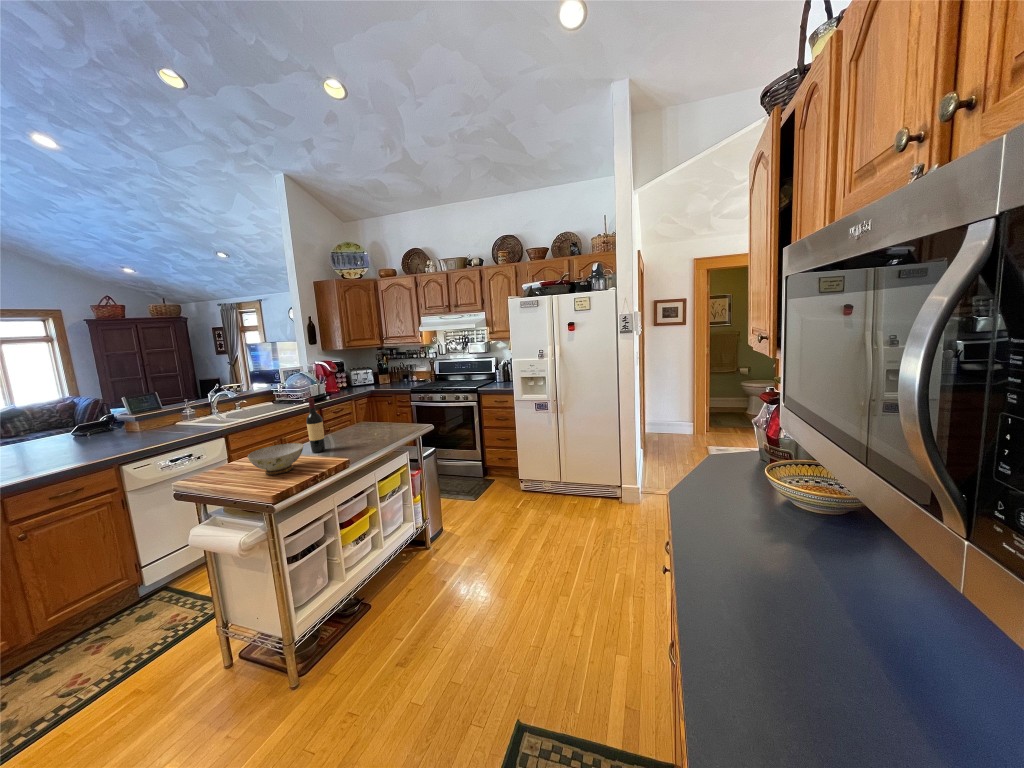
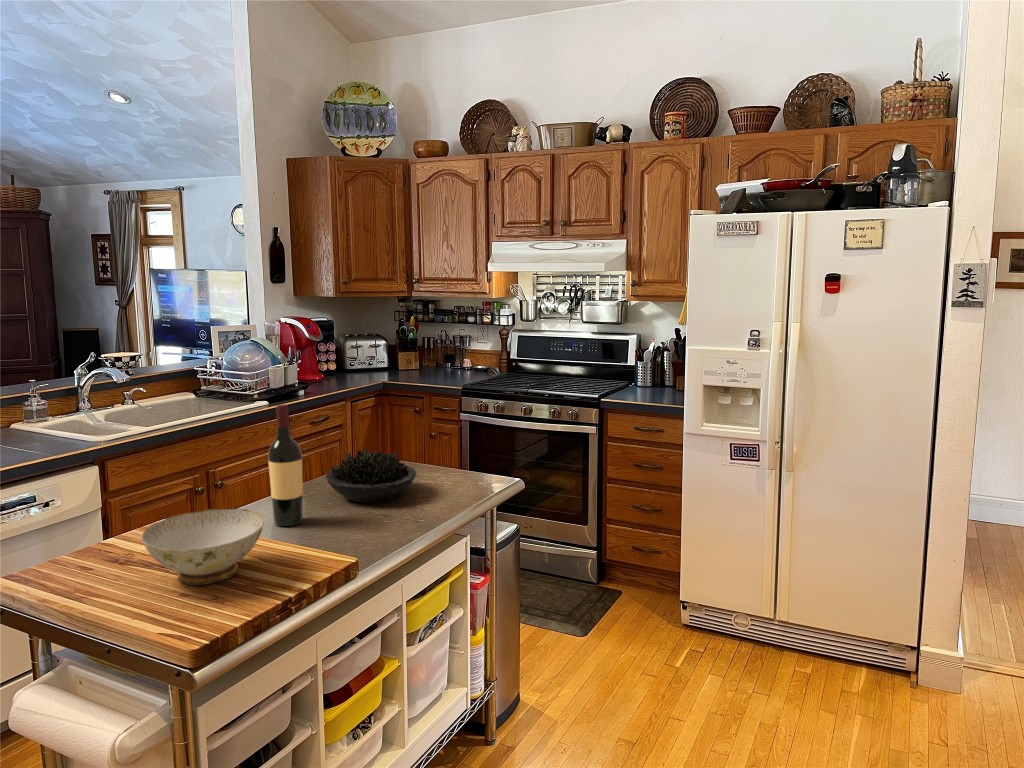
succulent plant: none [337,416,380,441] -> present [326,448,416,502]

